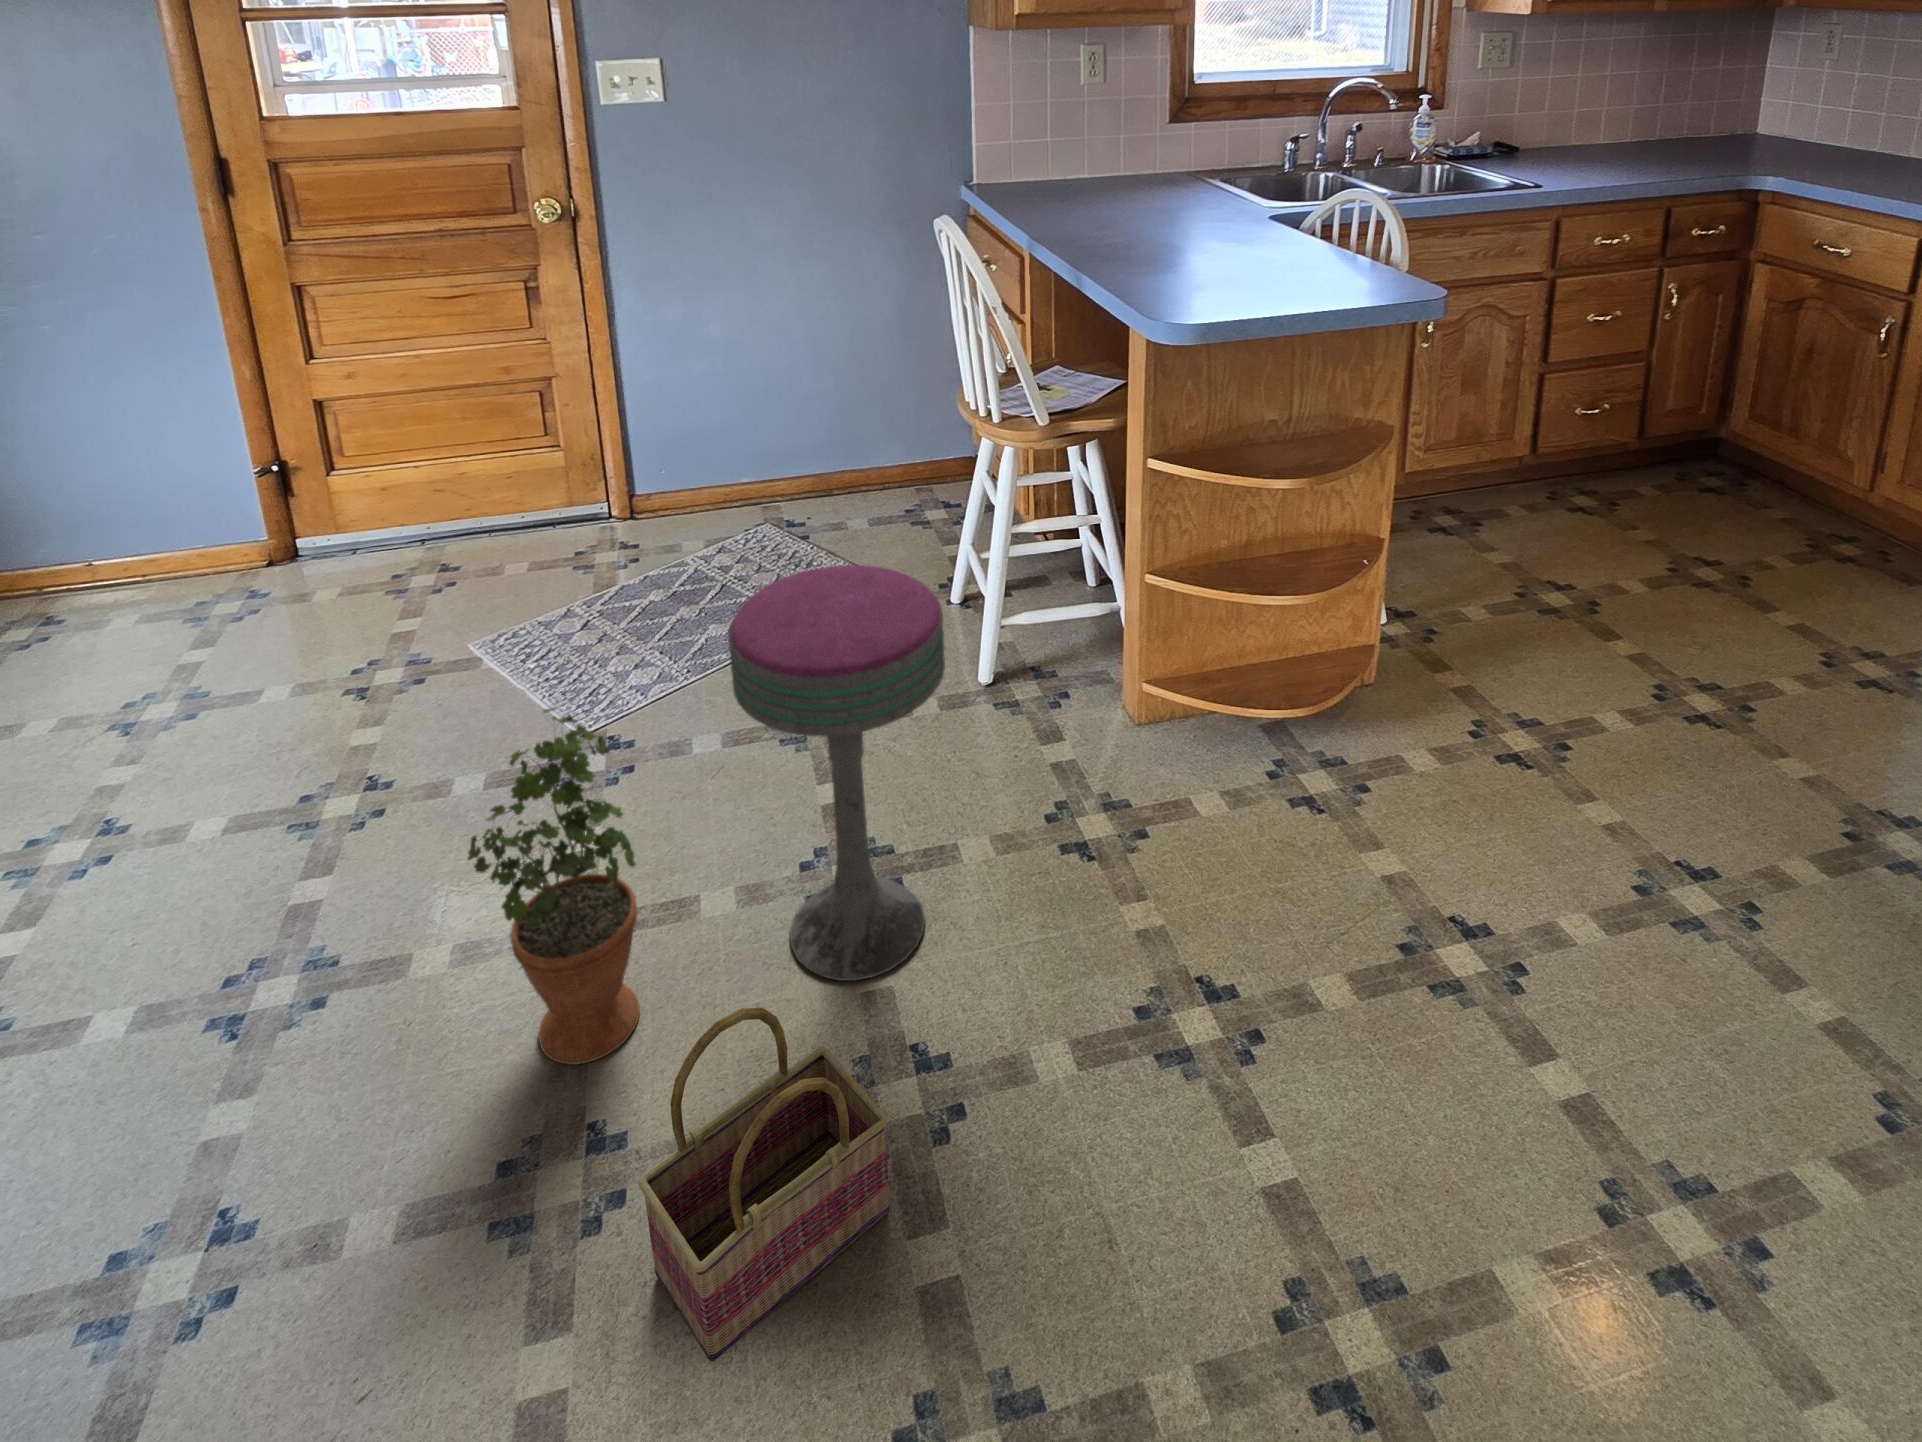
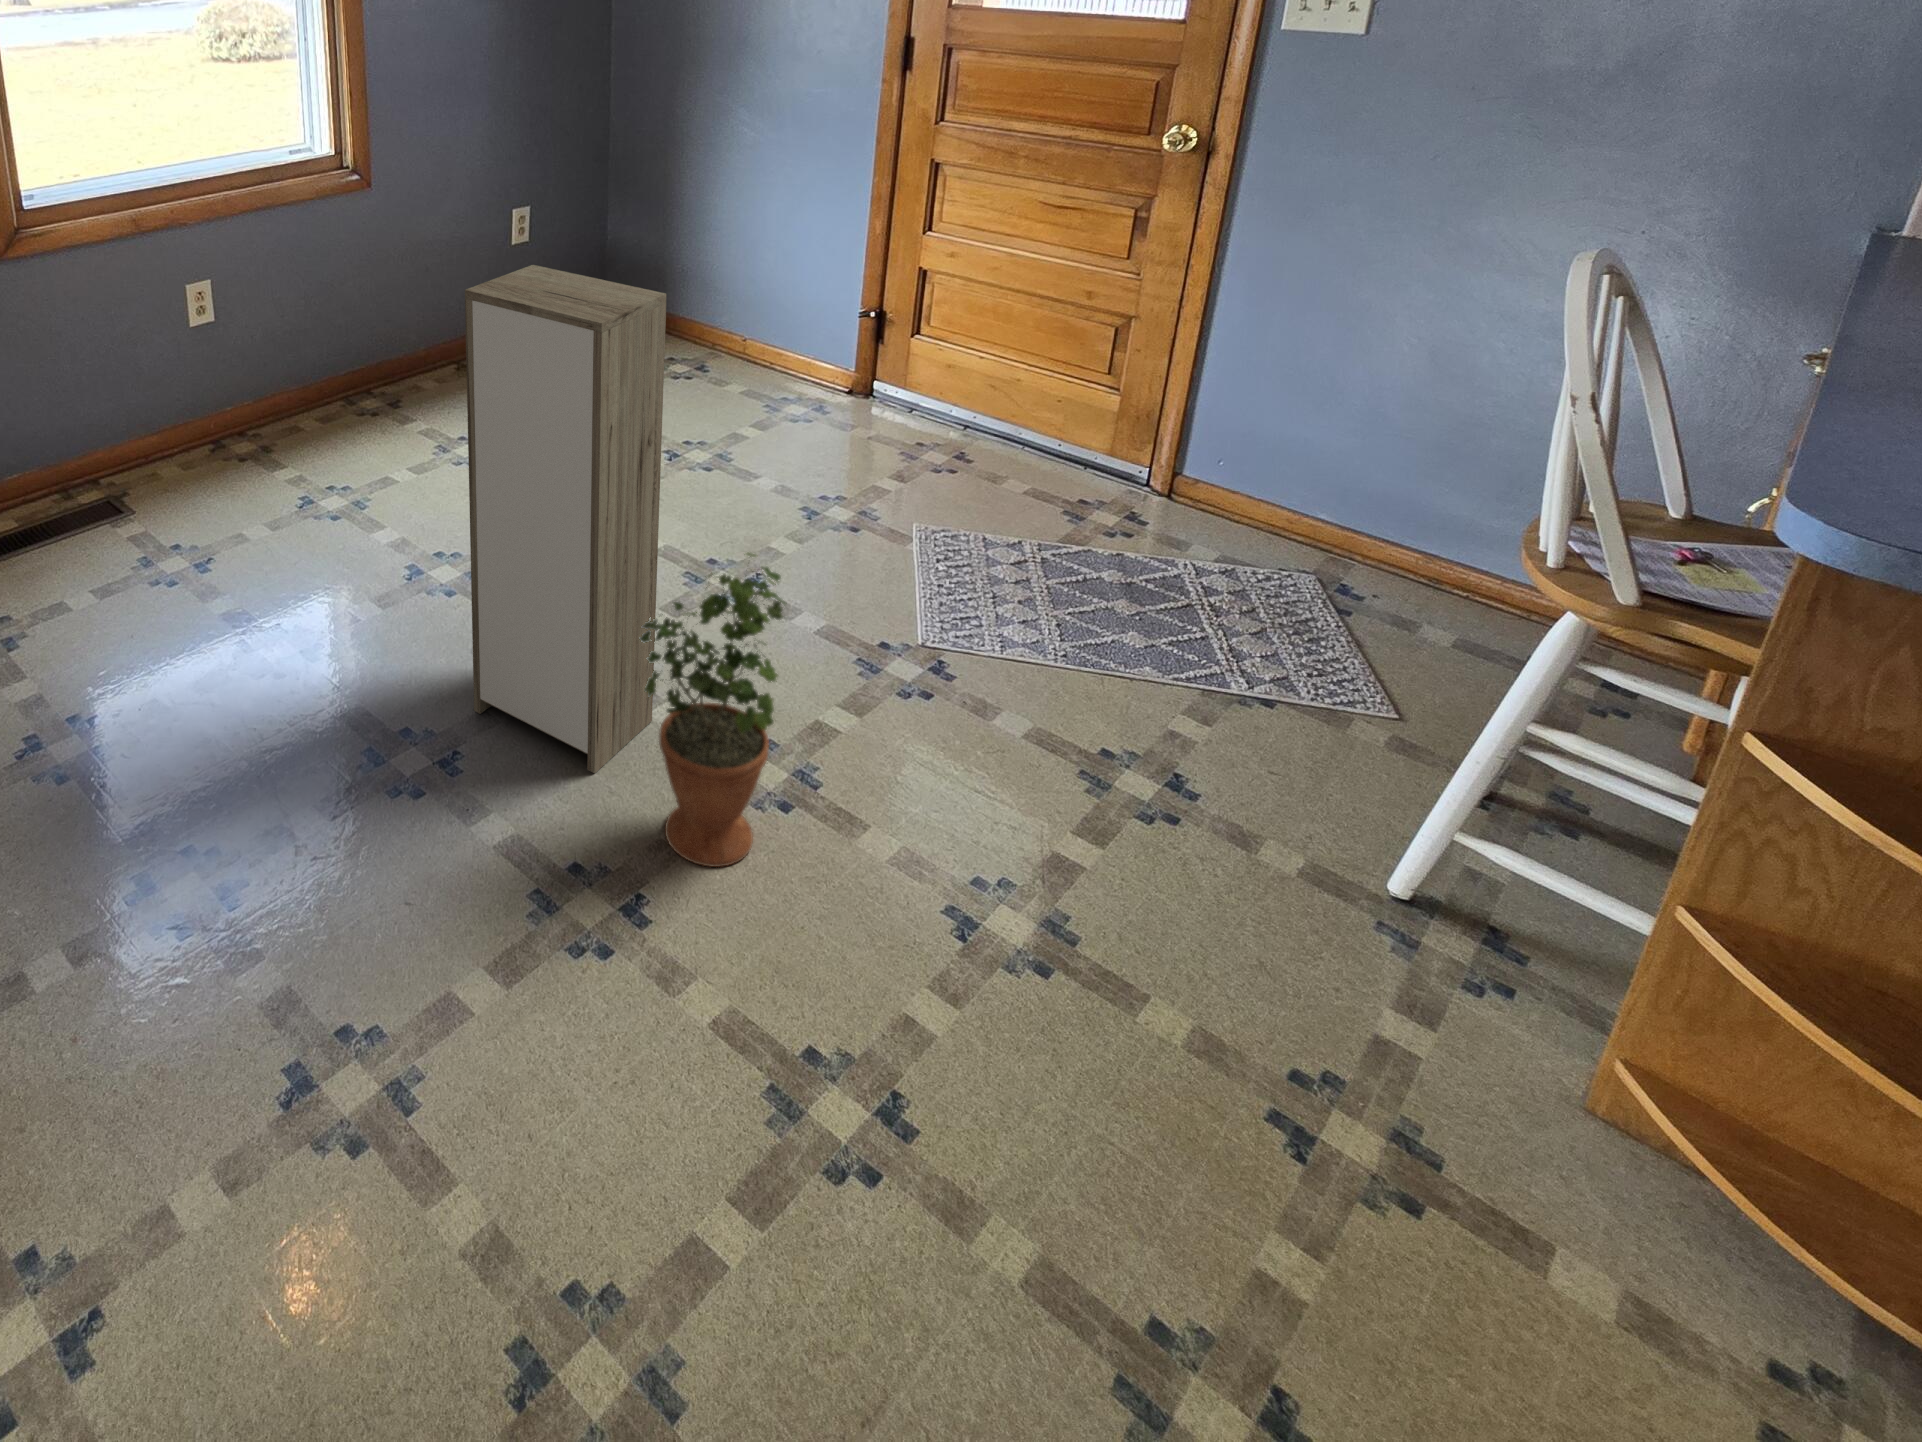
storage cabinet: none [26,487,420,1164] -> present [465,265,666,773]
bar stool: present [728,565,945,981] -> none [883,559,1152,1032]
basket: present [639,1008,890,1361] -> none [539,862,769,1166]

